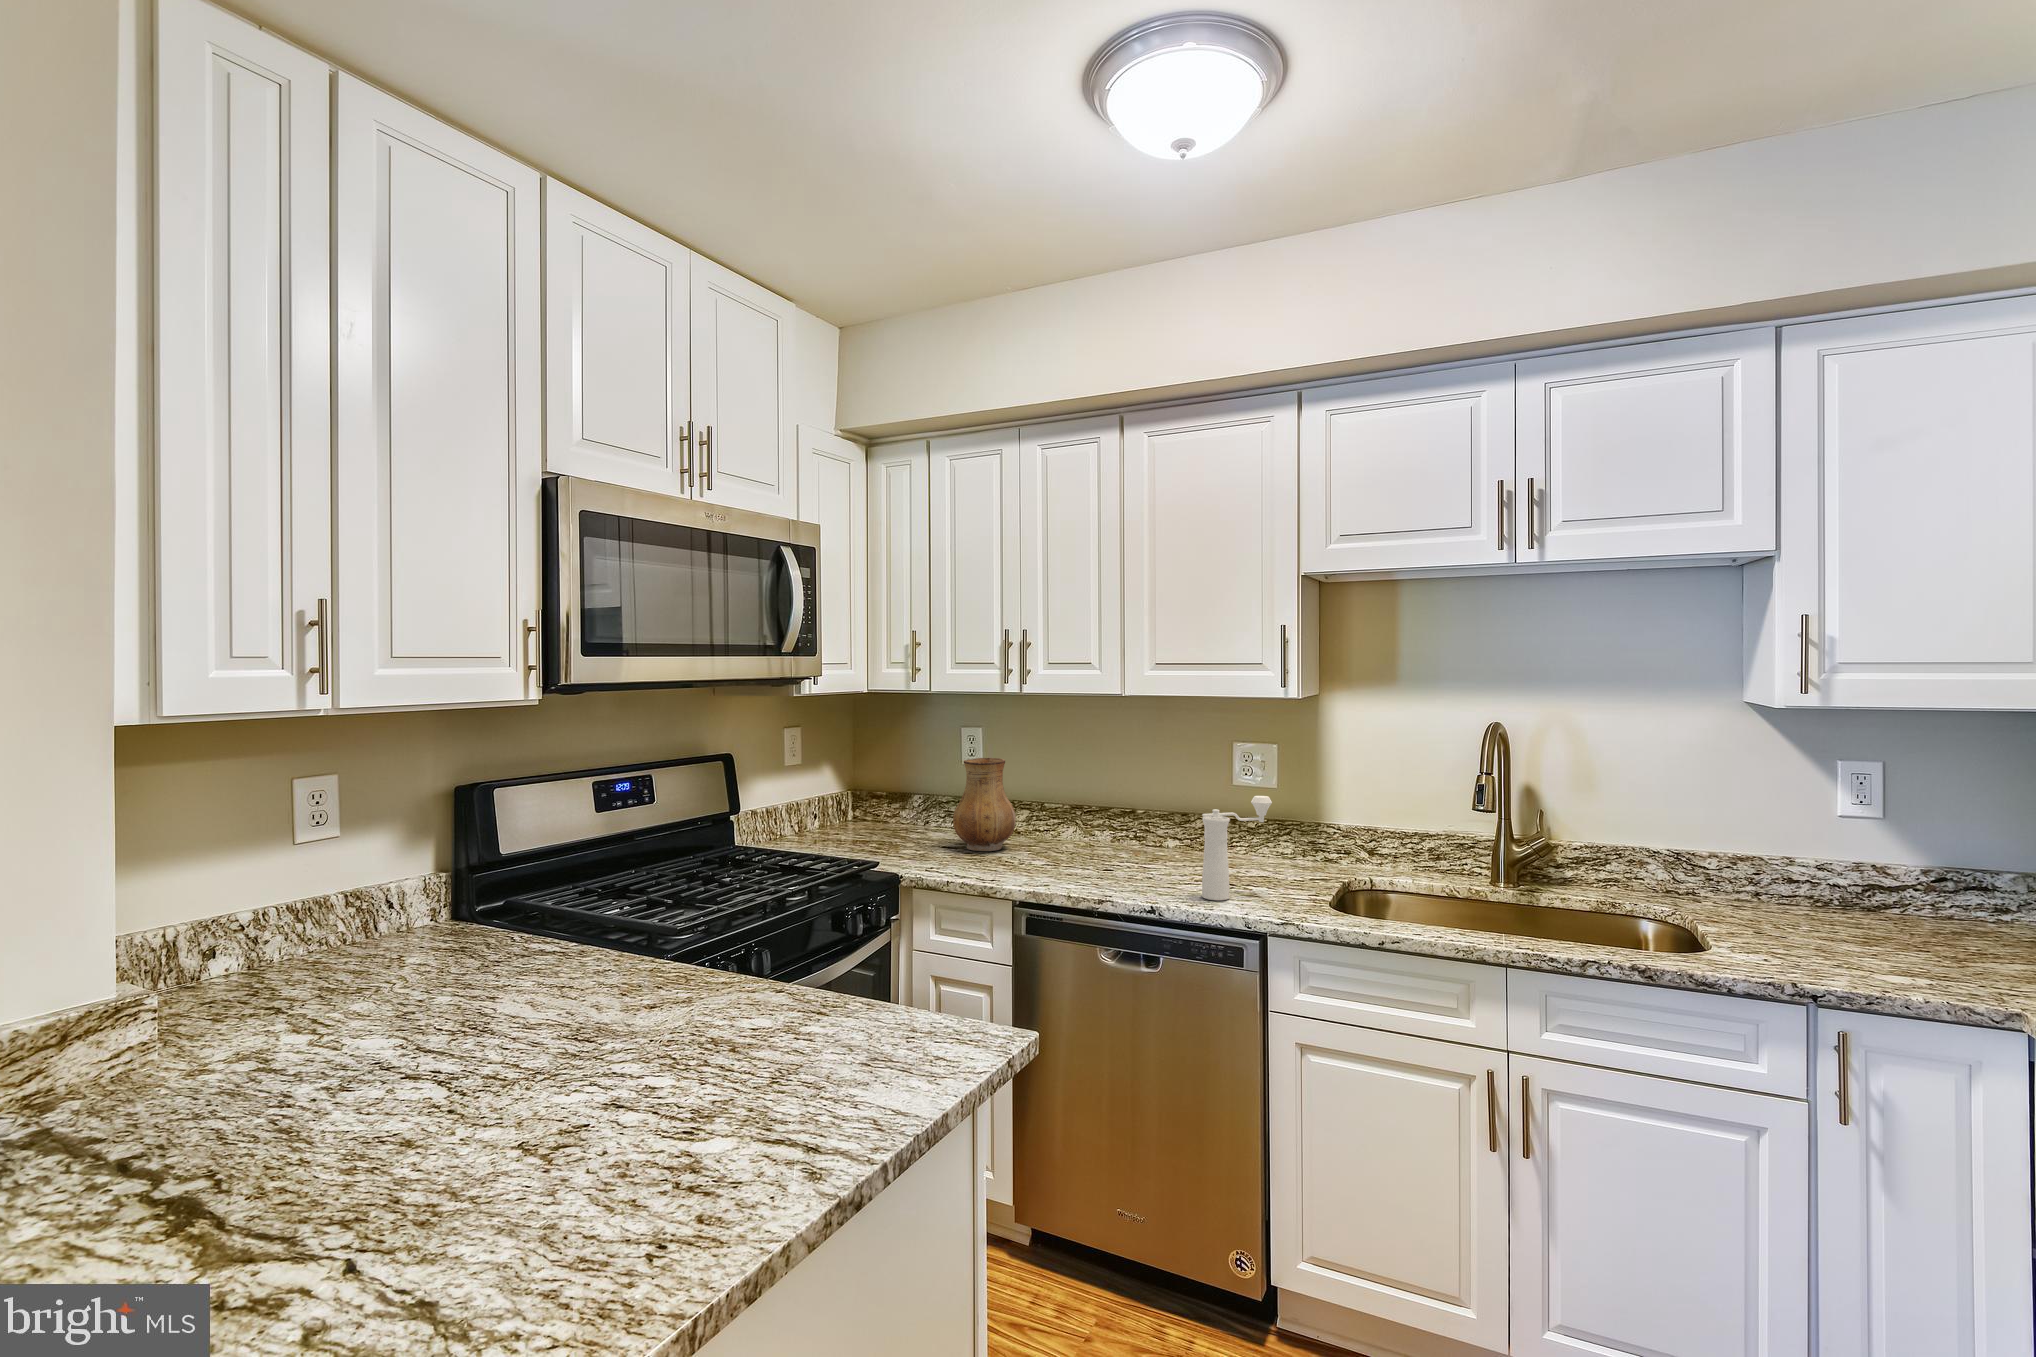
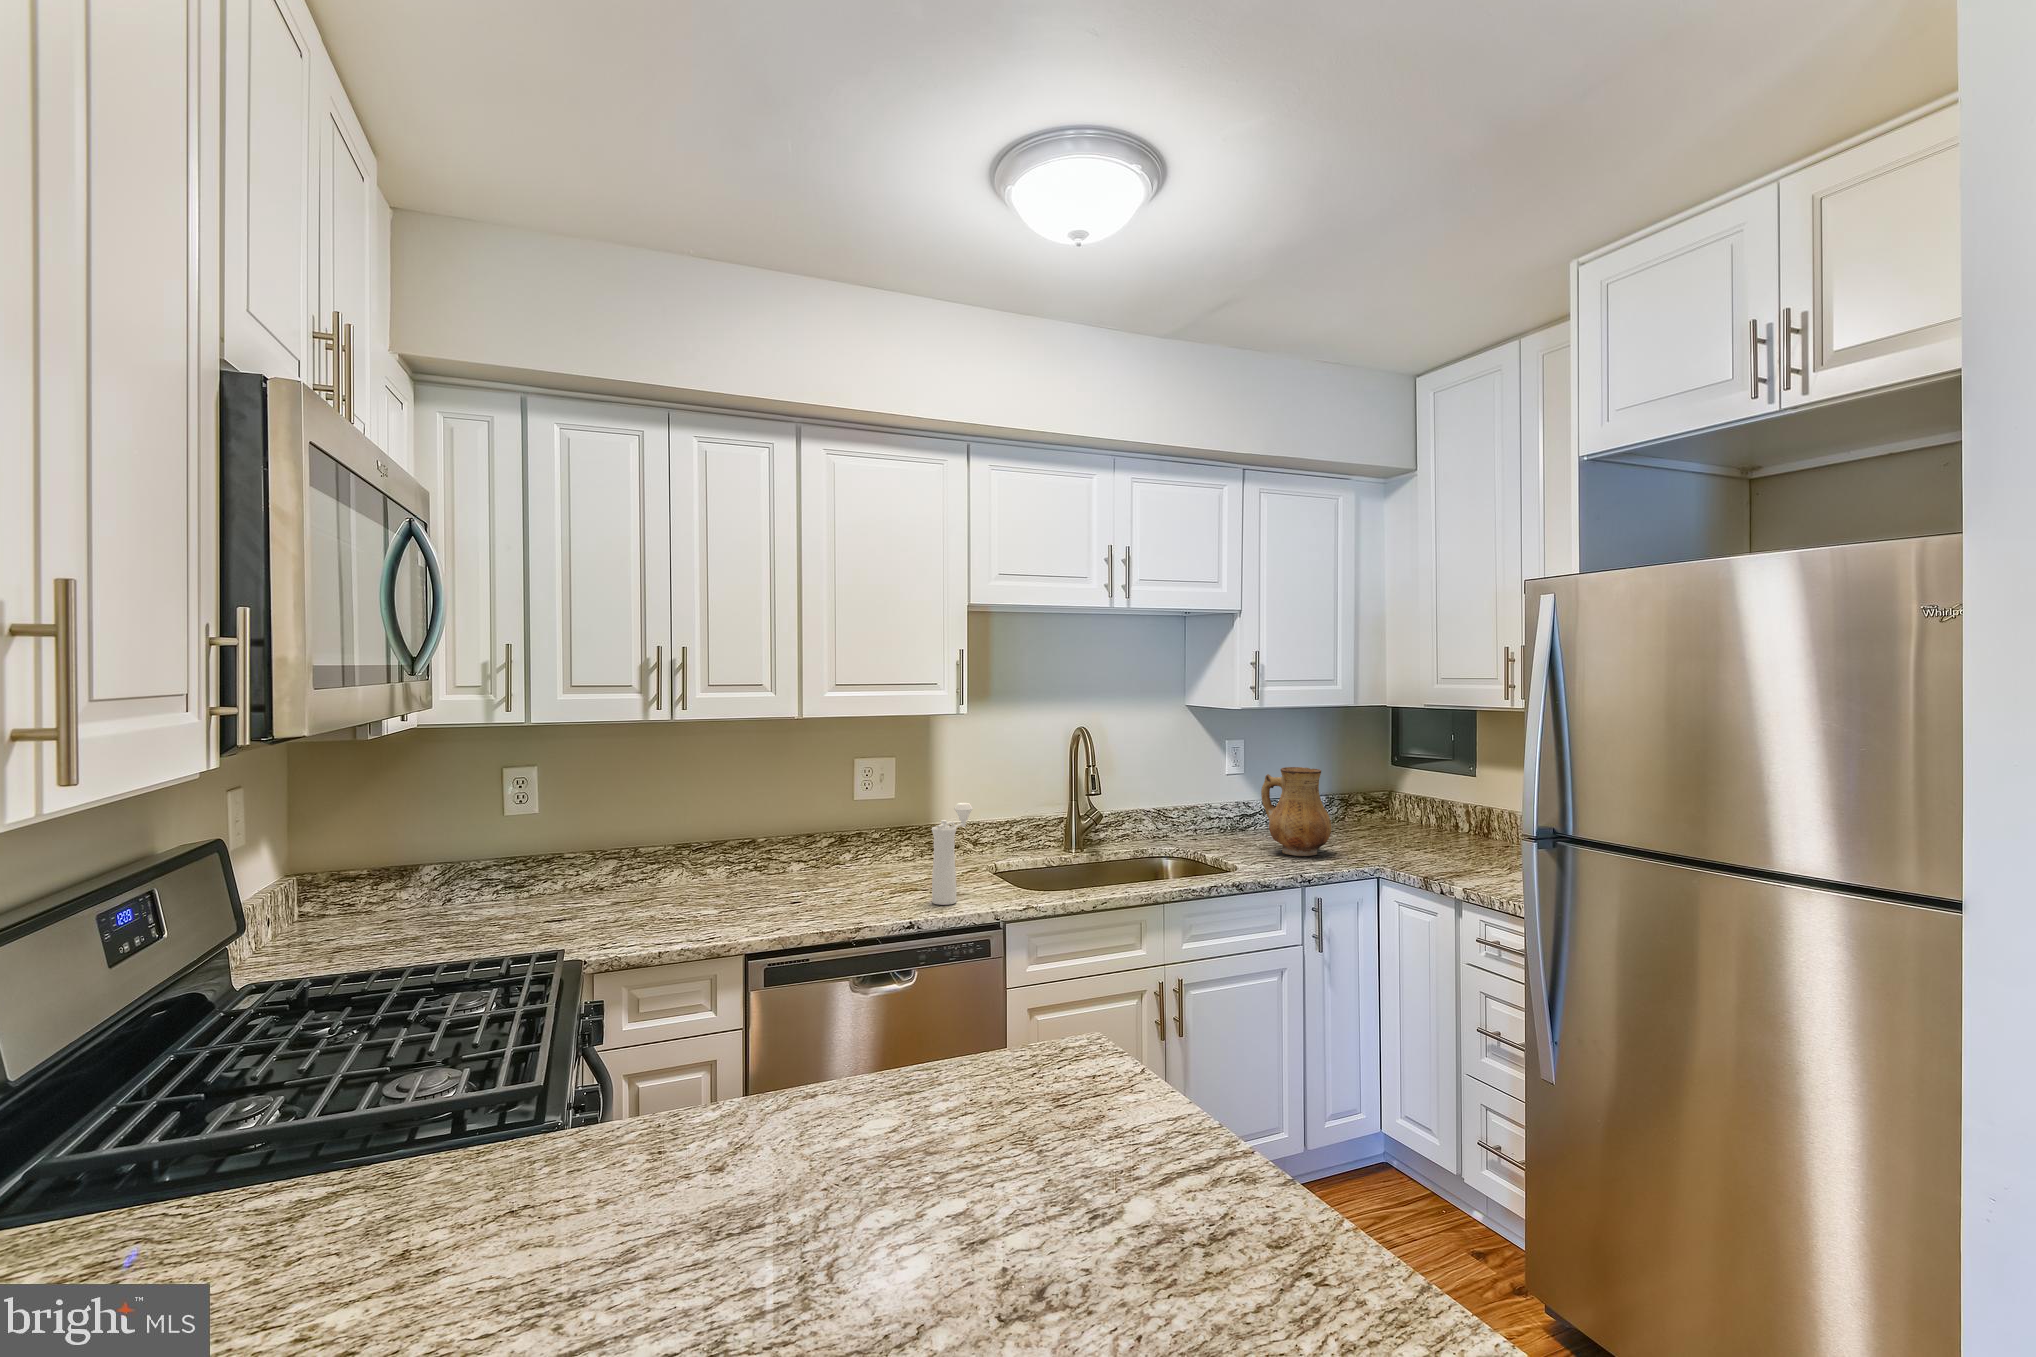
ceramic pitcher: present [953,758,1016,851] -> present [1261,767,1331,856]

